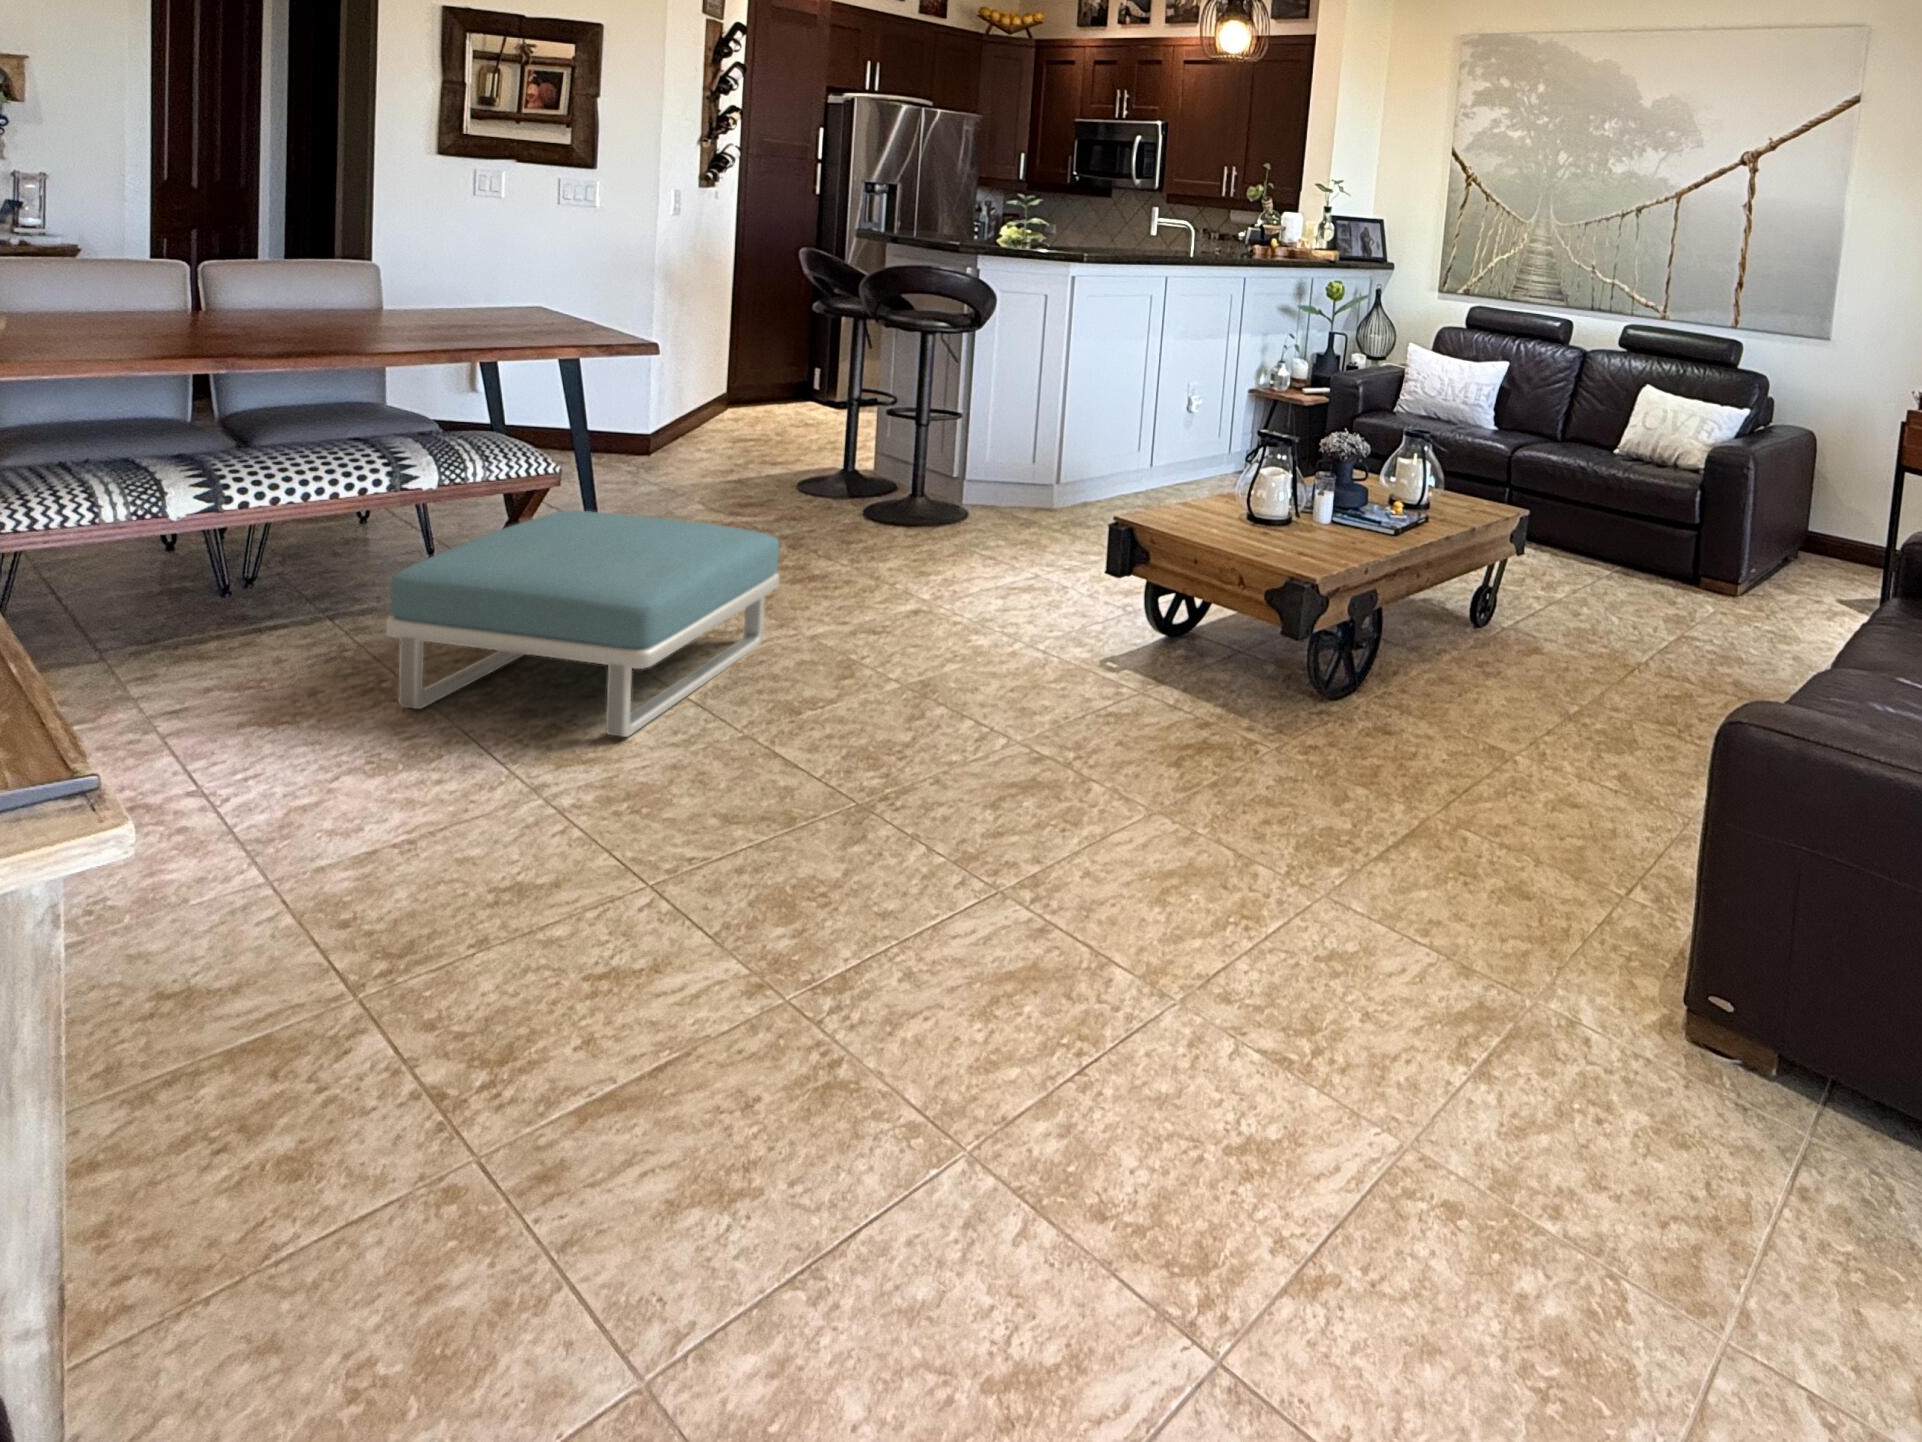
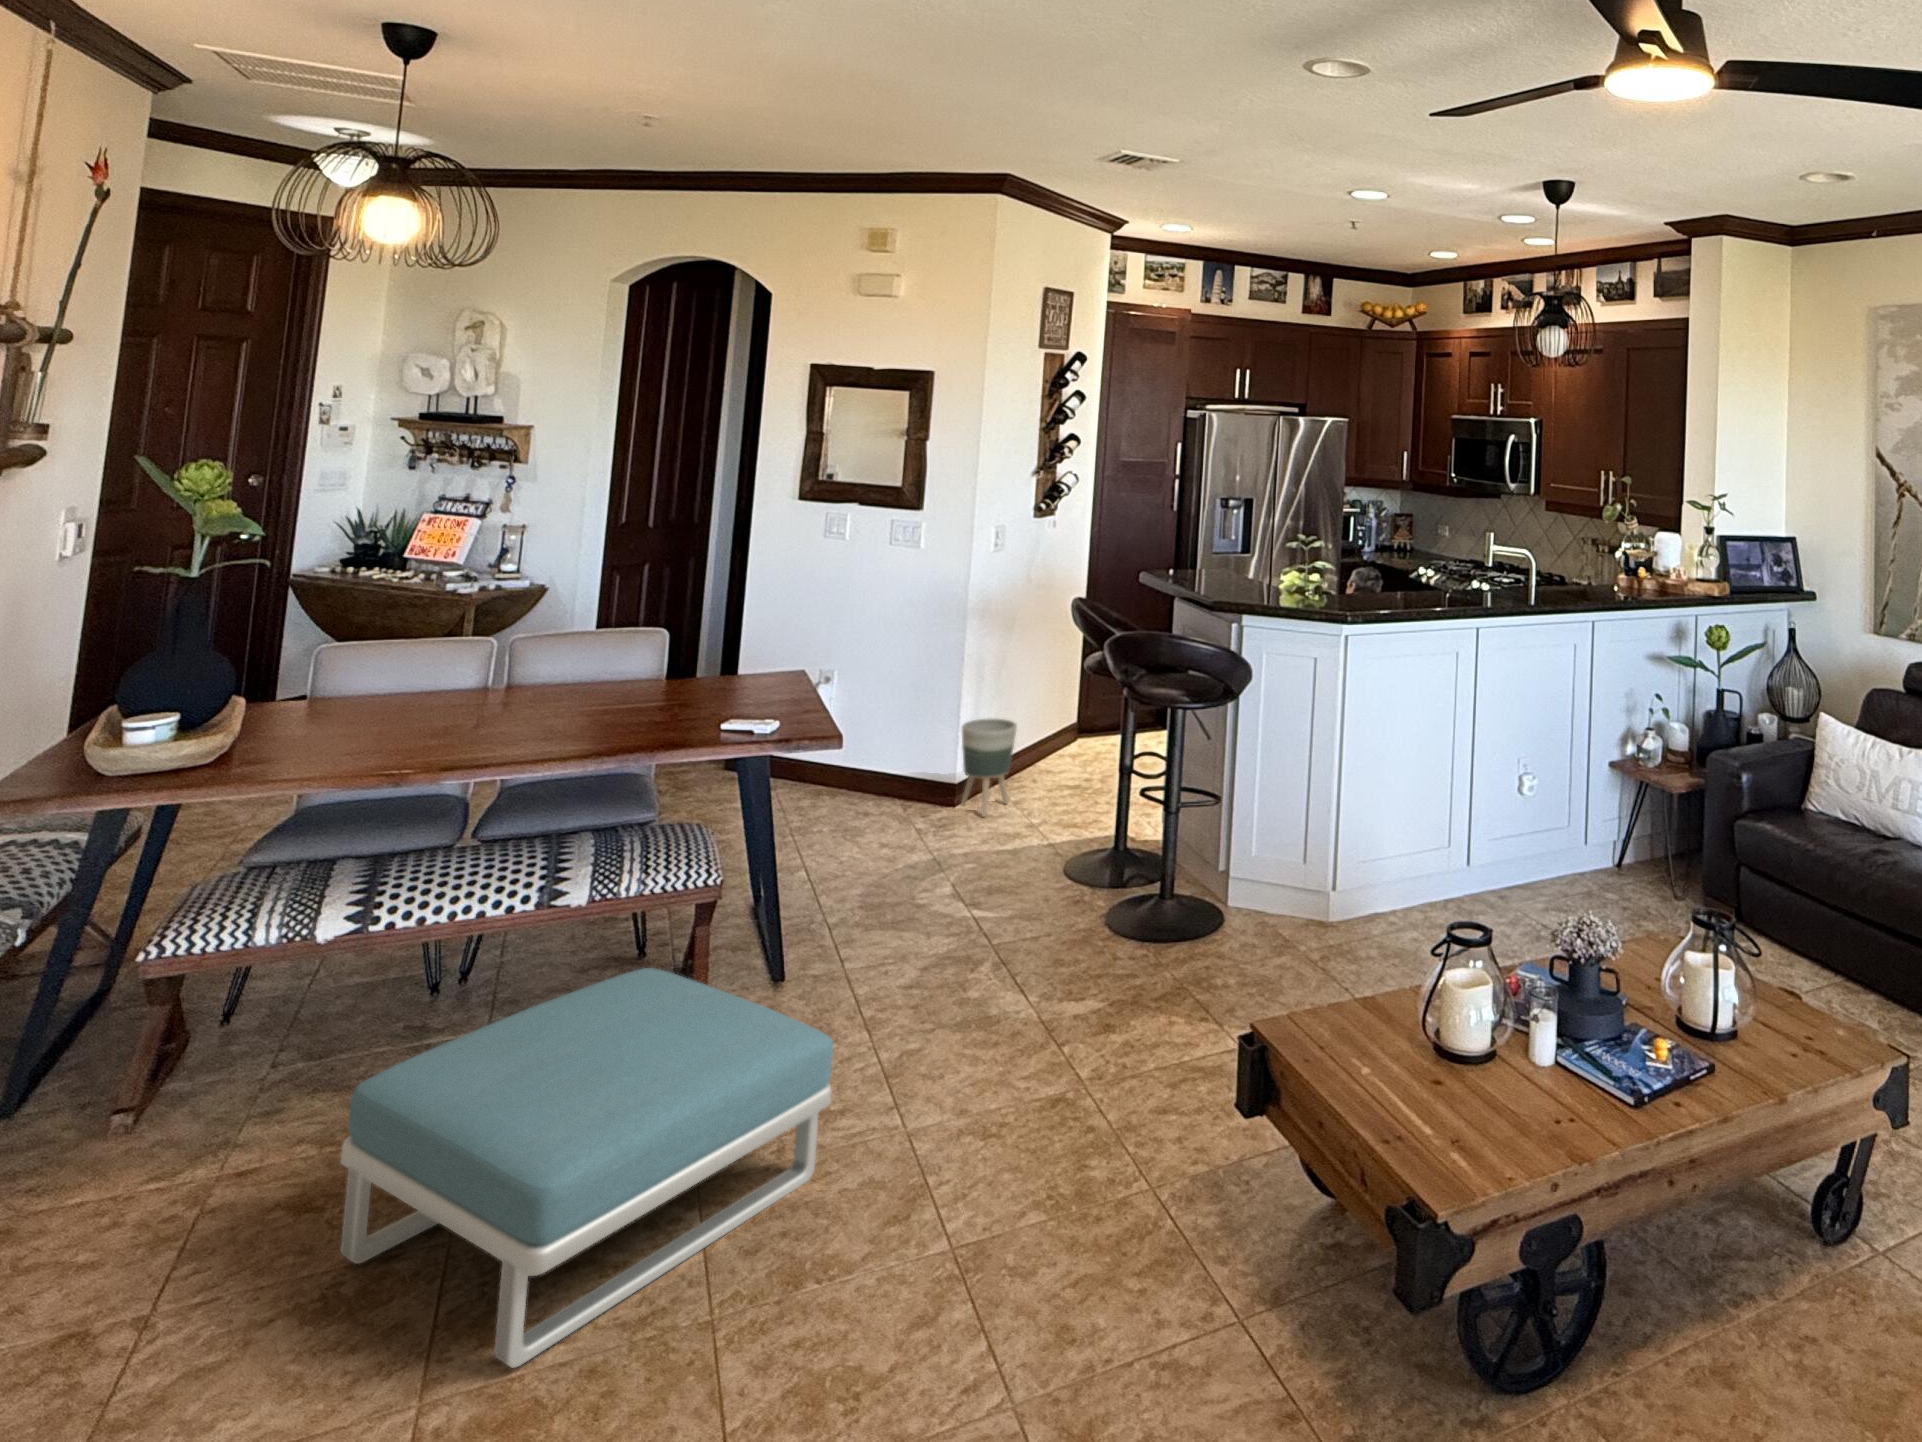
planter: none [669,368,725,452] -> present [961,718,1017,817]

